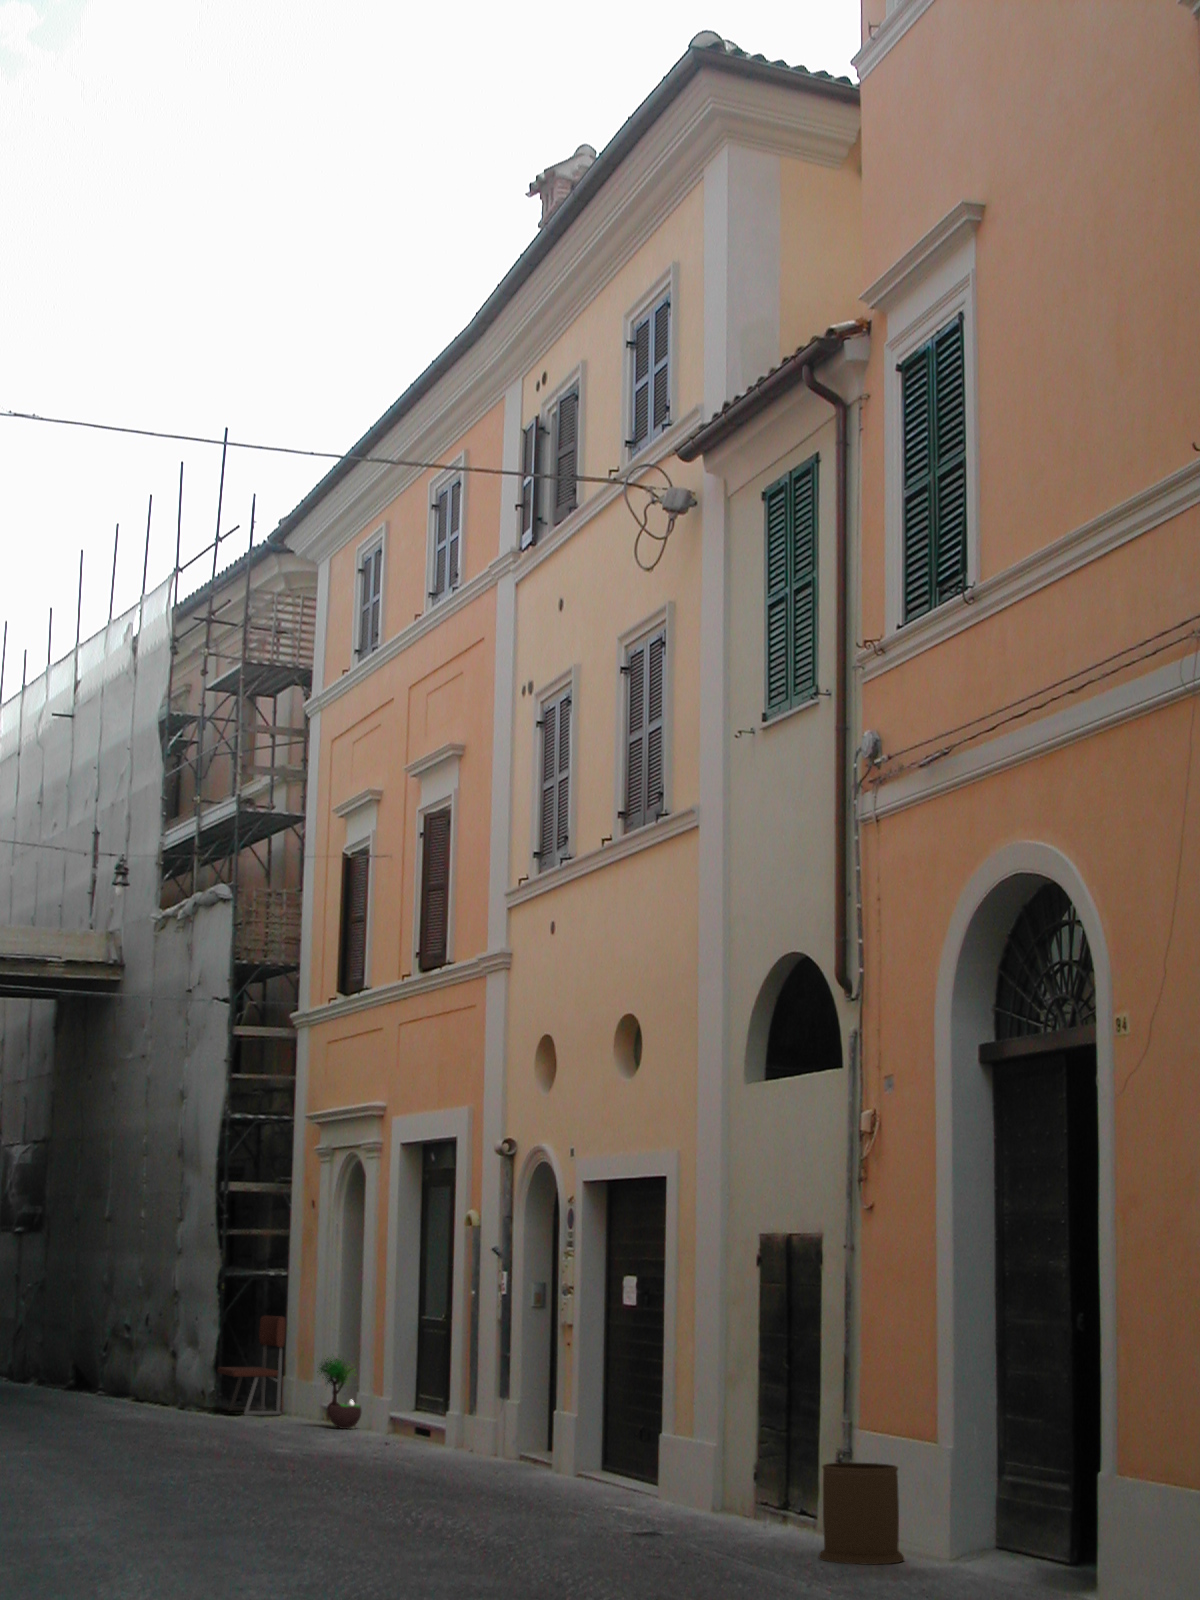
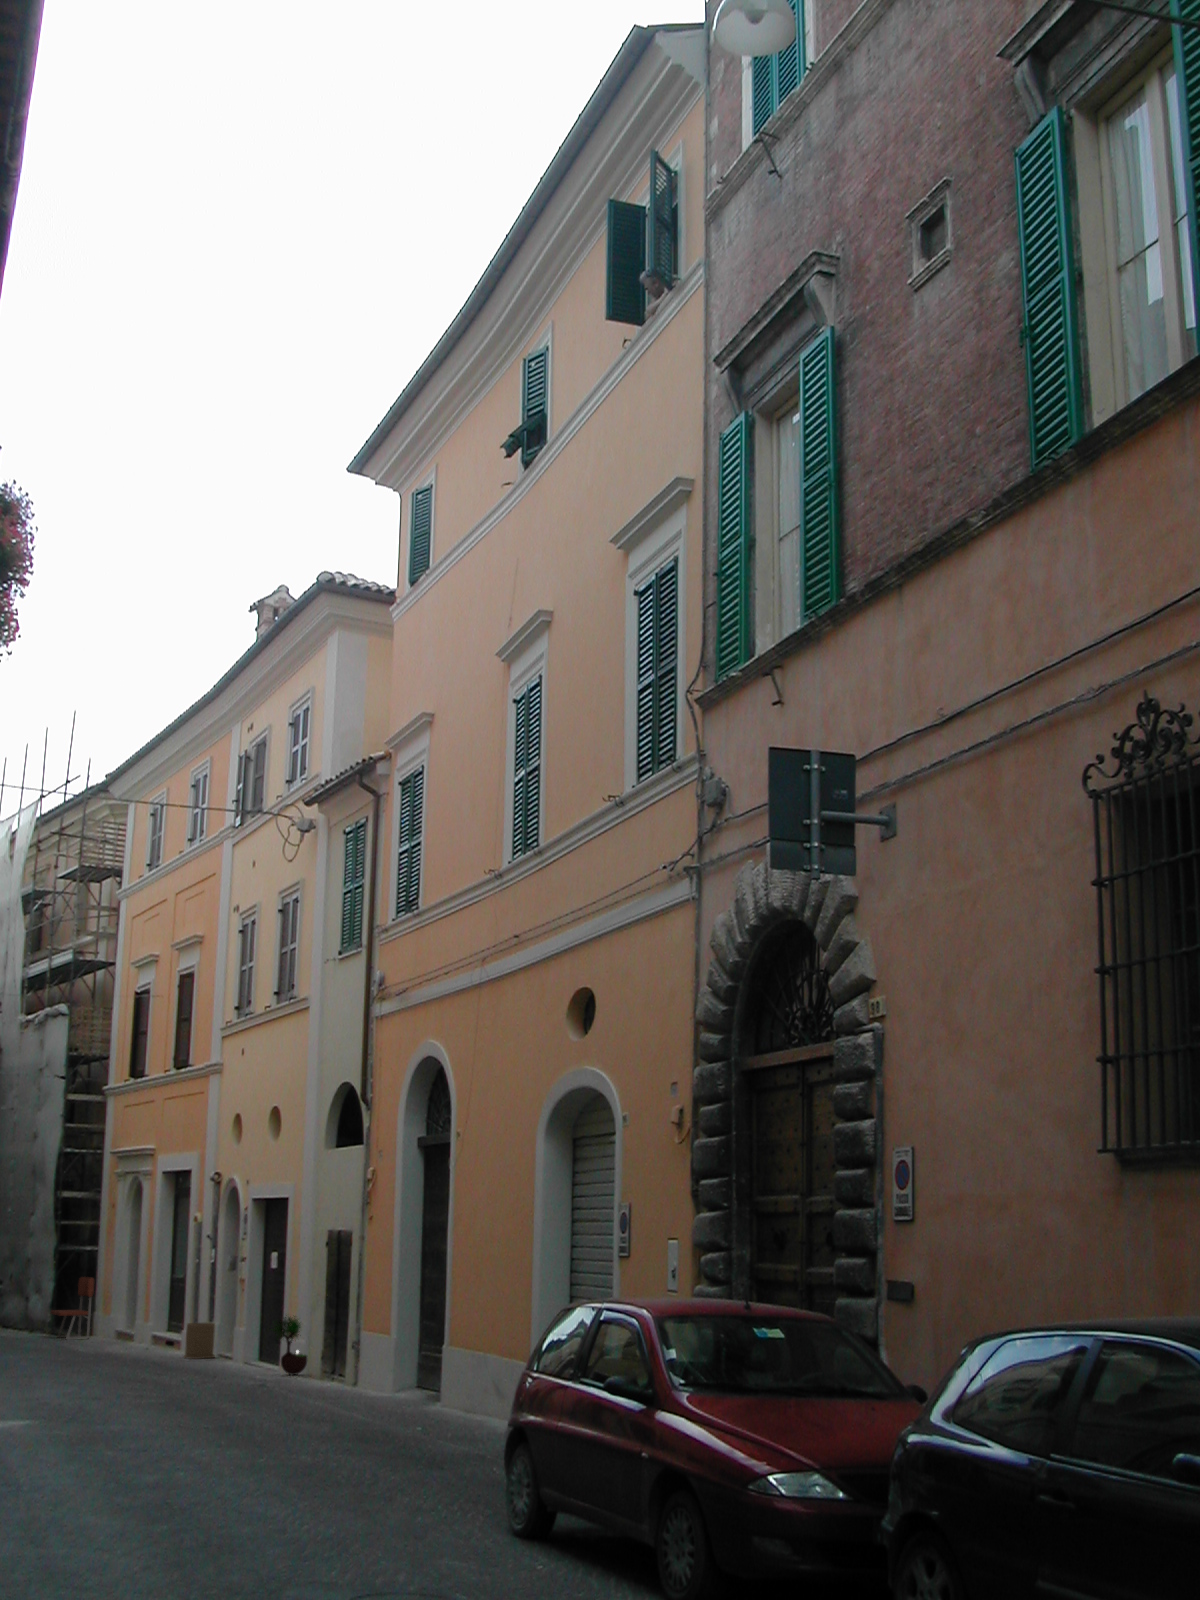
potted tree: present [317,1356,361,1429] -> present [273,1316,307,1375]
trash can: present [819,1463,904,1564] -> present [184,1323,215,1359]

